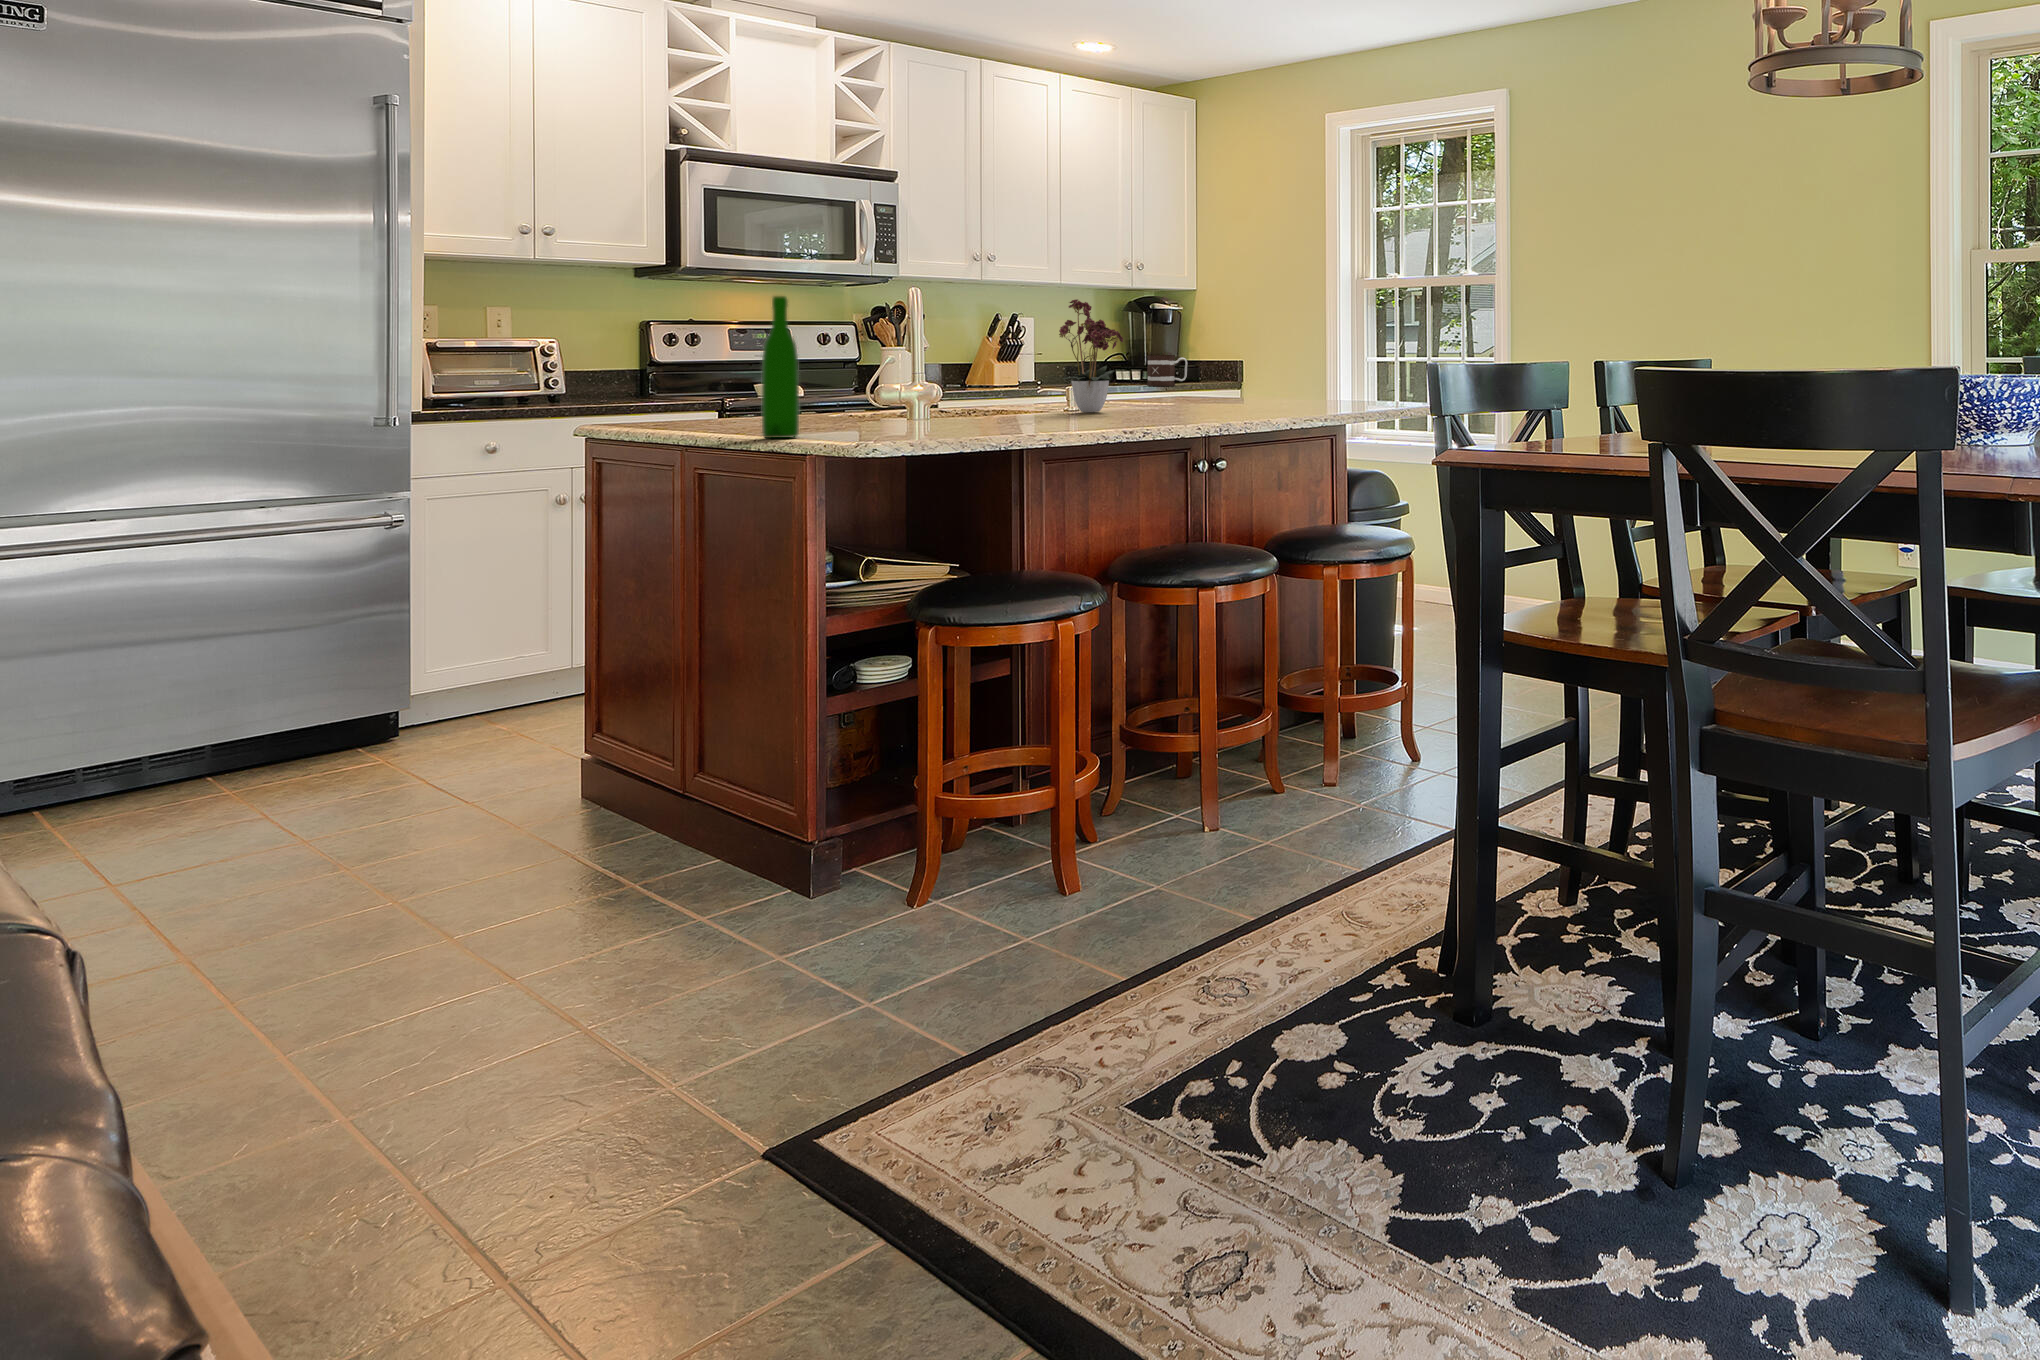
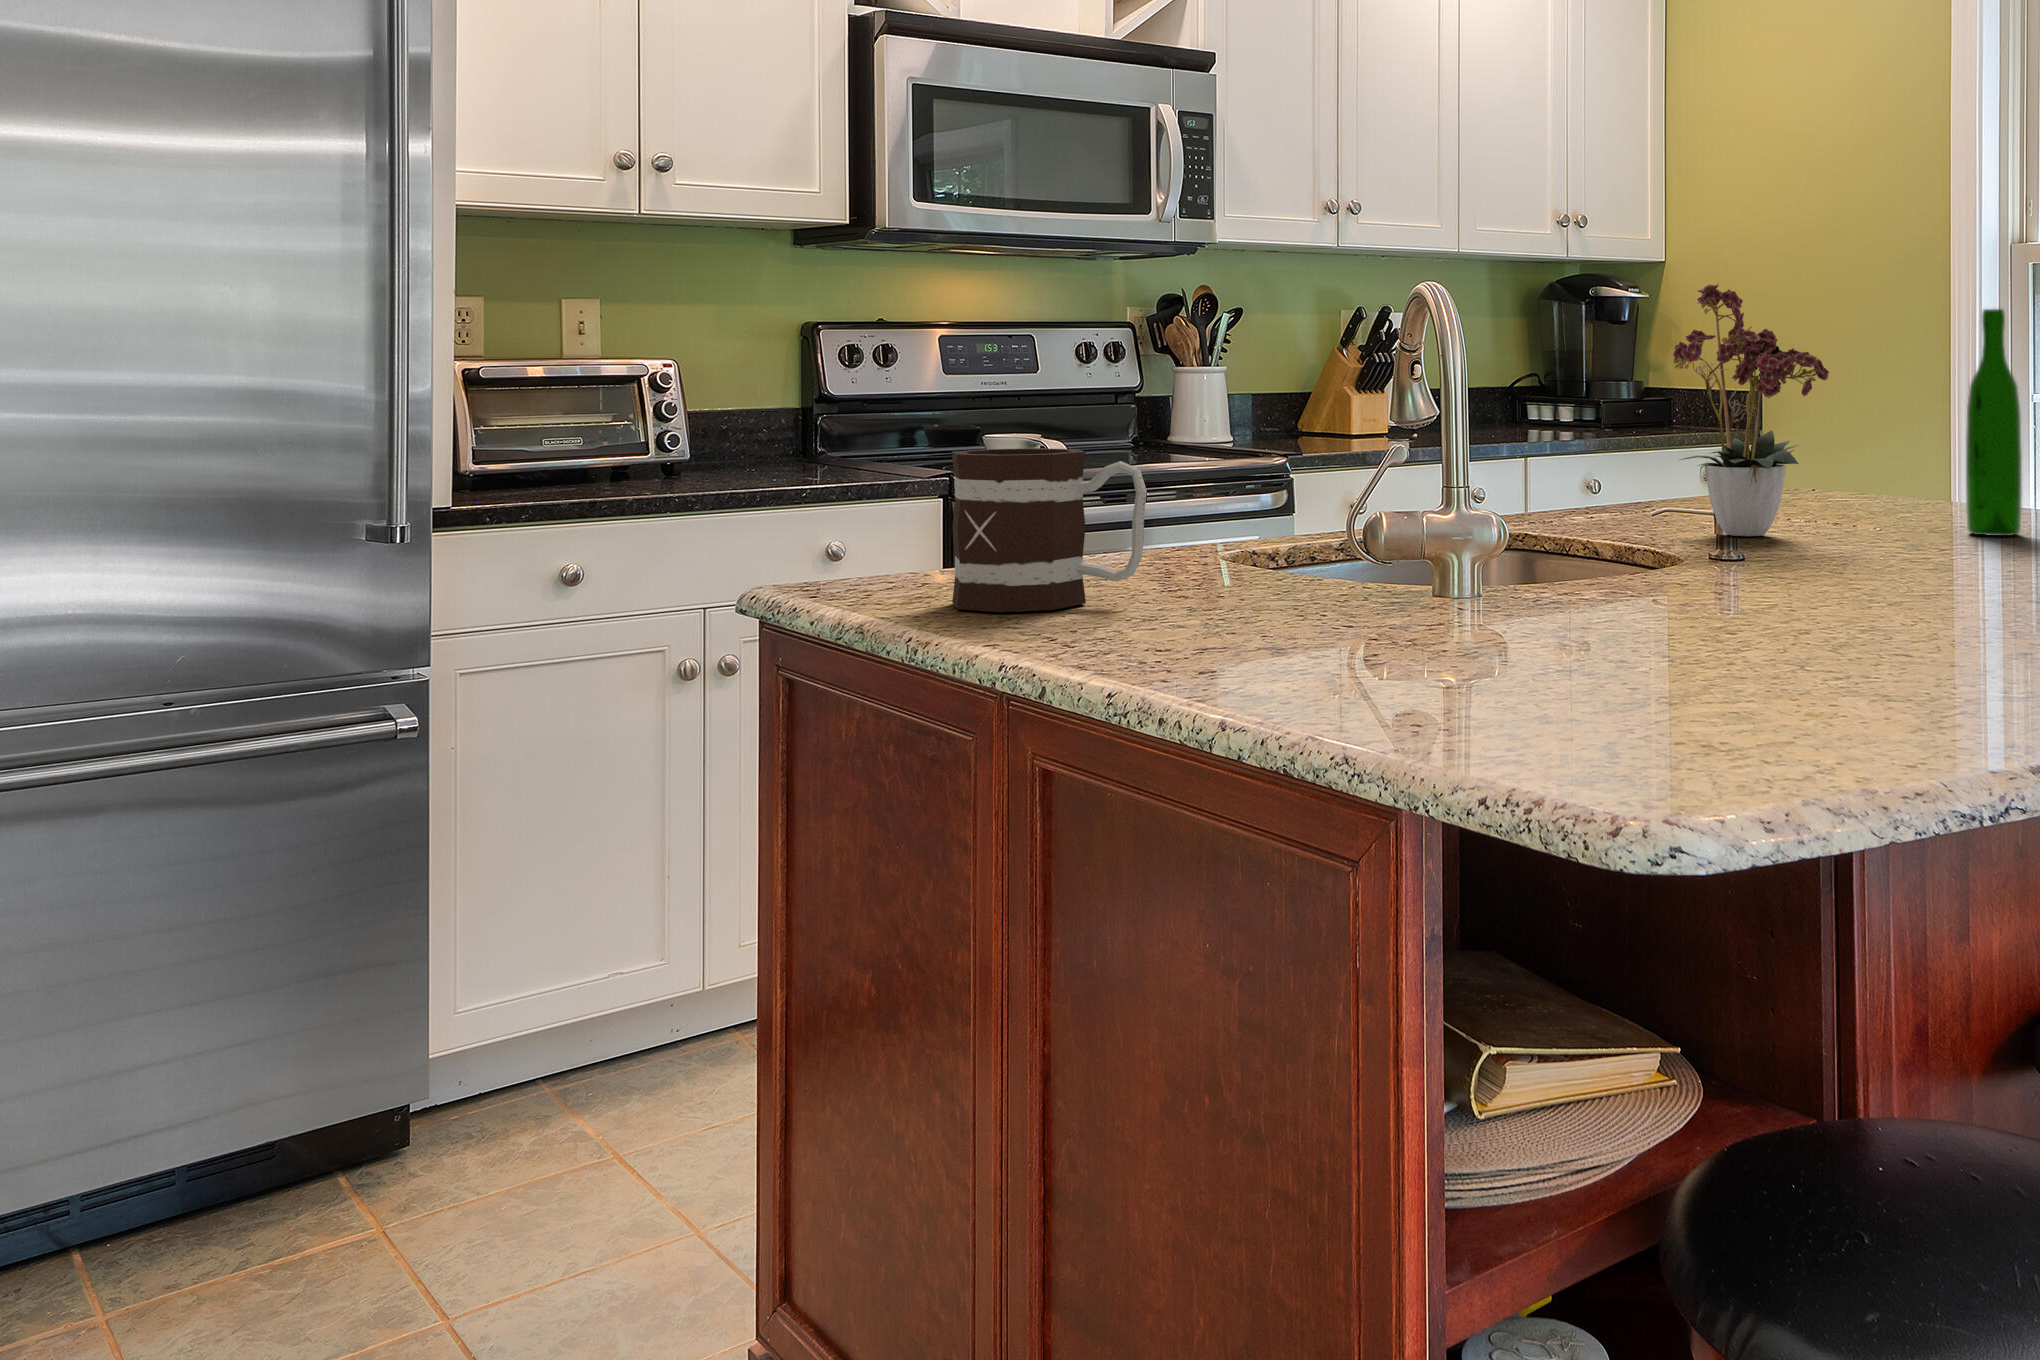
wine bottle: present [761,296,799,438] -> present [1966,309,2022,536]
mug: present [1147,355,1188,386] -> present [952,448,1147,612]

